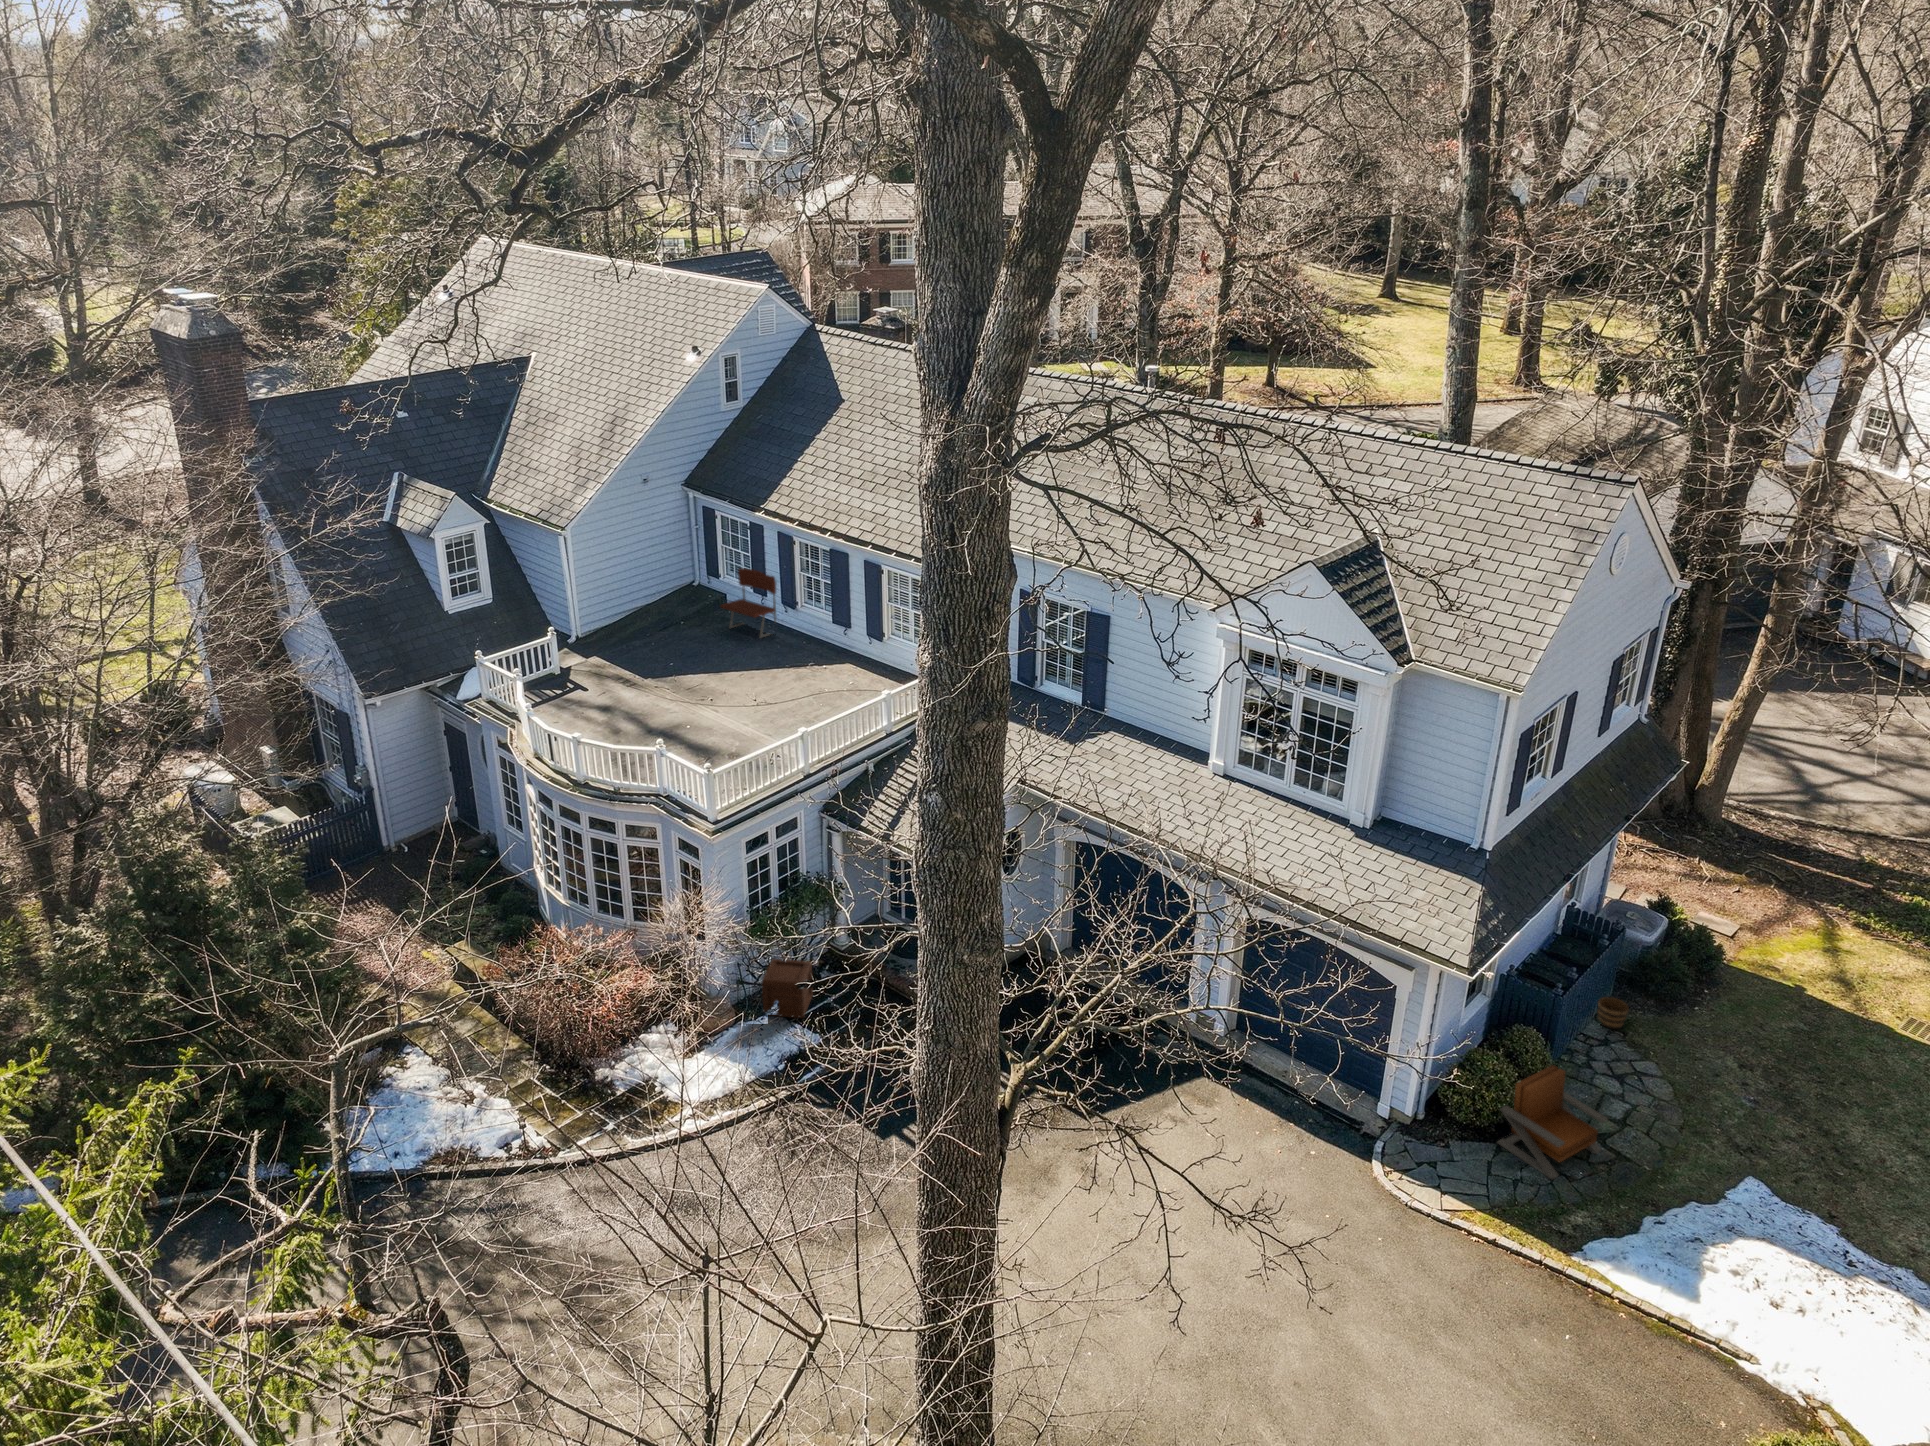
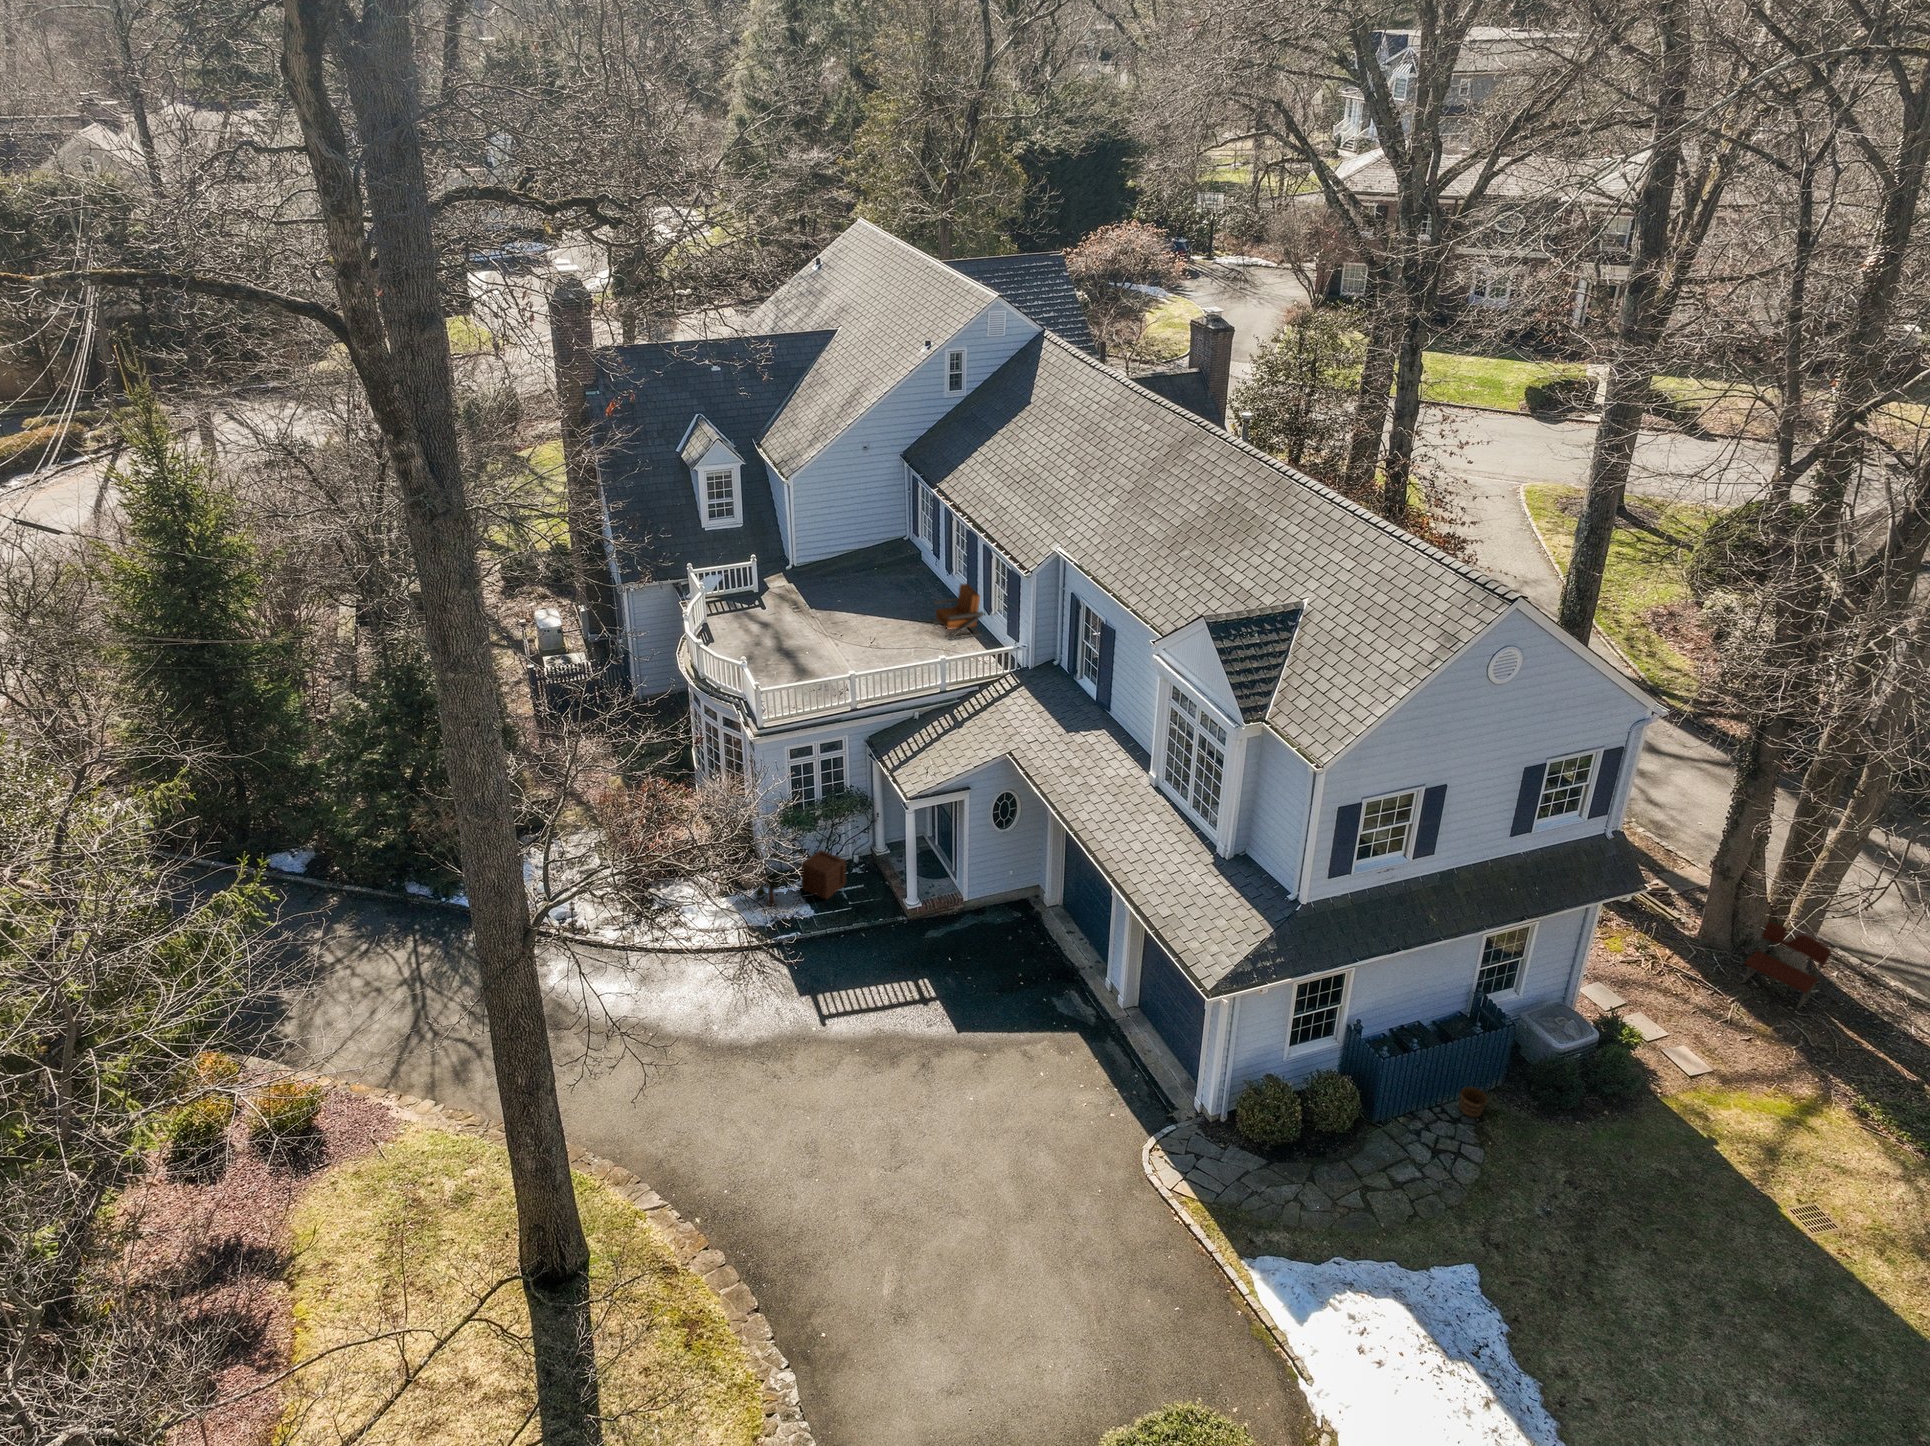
bench: present [720,568,776,638] -> present [1743,922,1831,1009]
potted plant: none [712,999,751,1047] -> present [755,873,780,906]
lounge chair: present [1498,1065,1607,1179] -> present [933,584,984,640]

